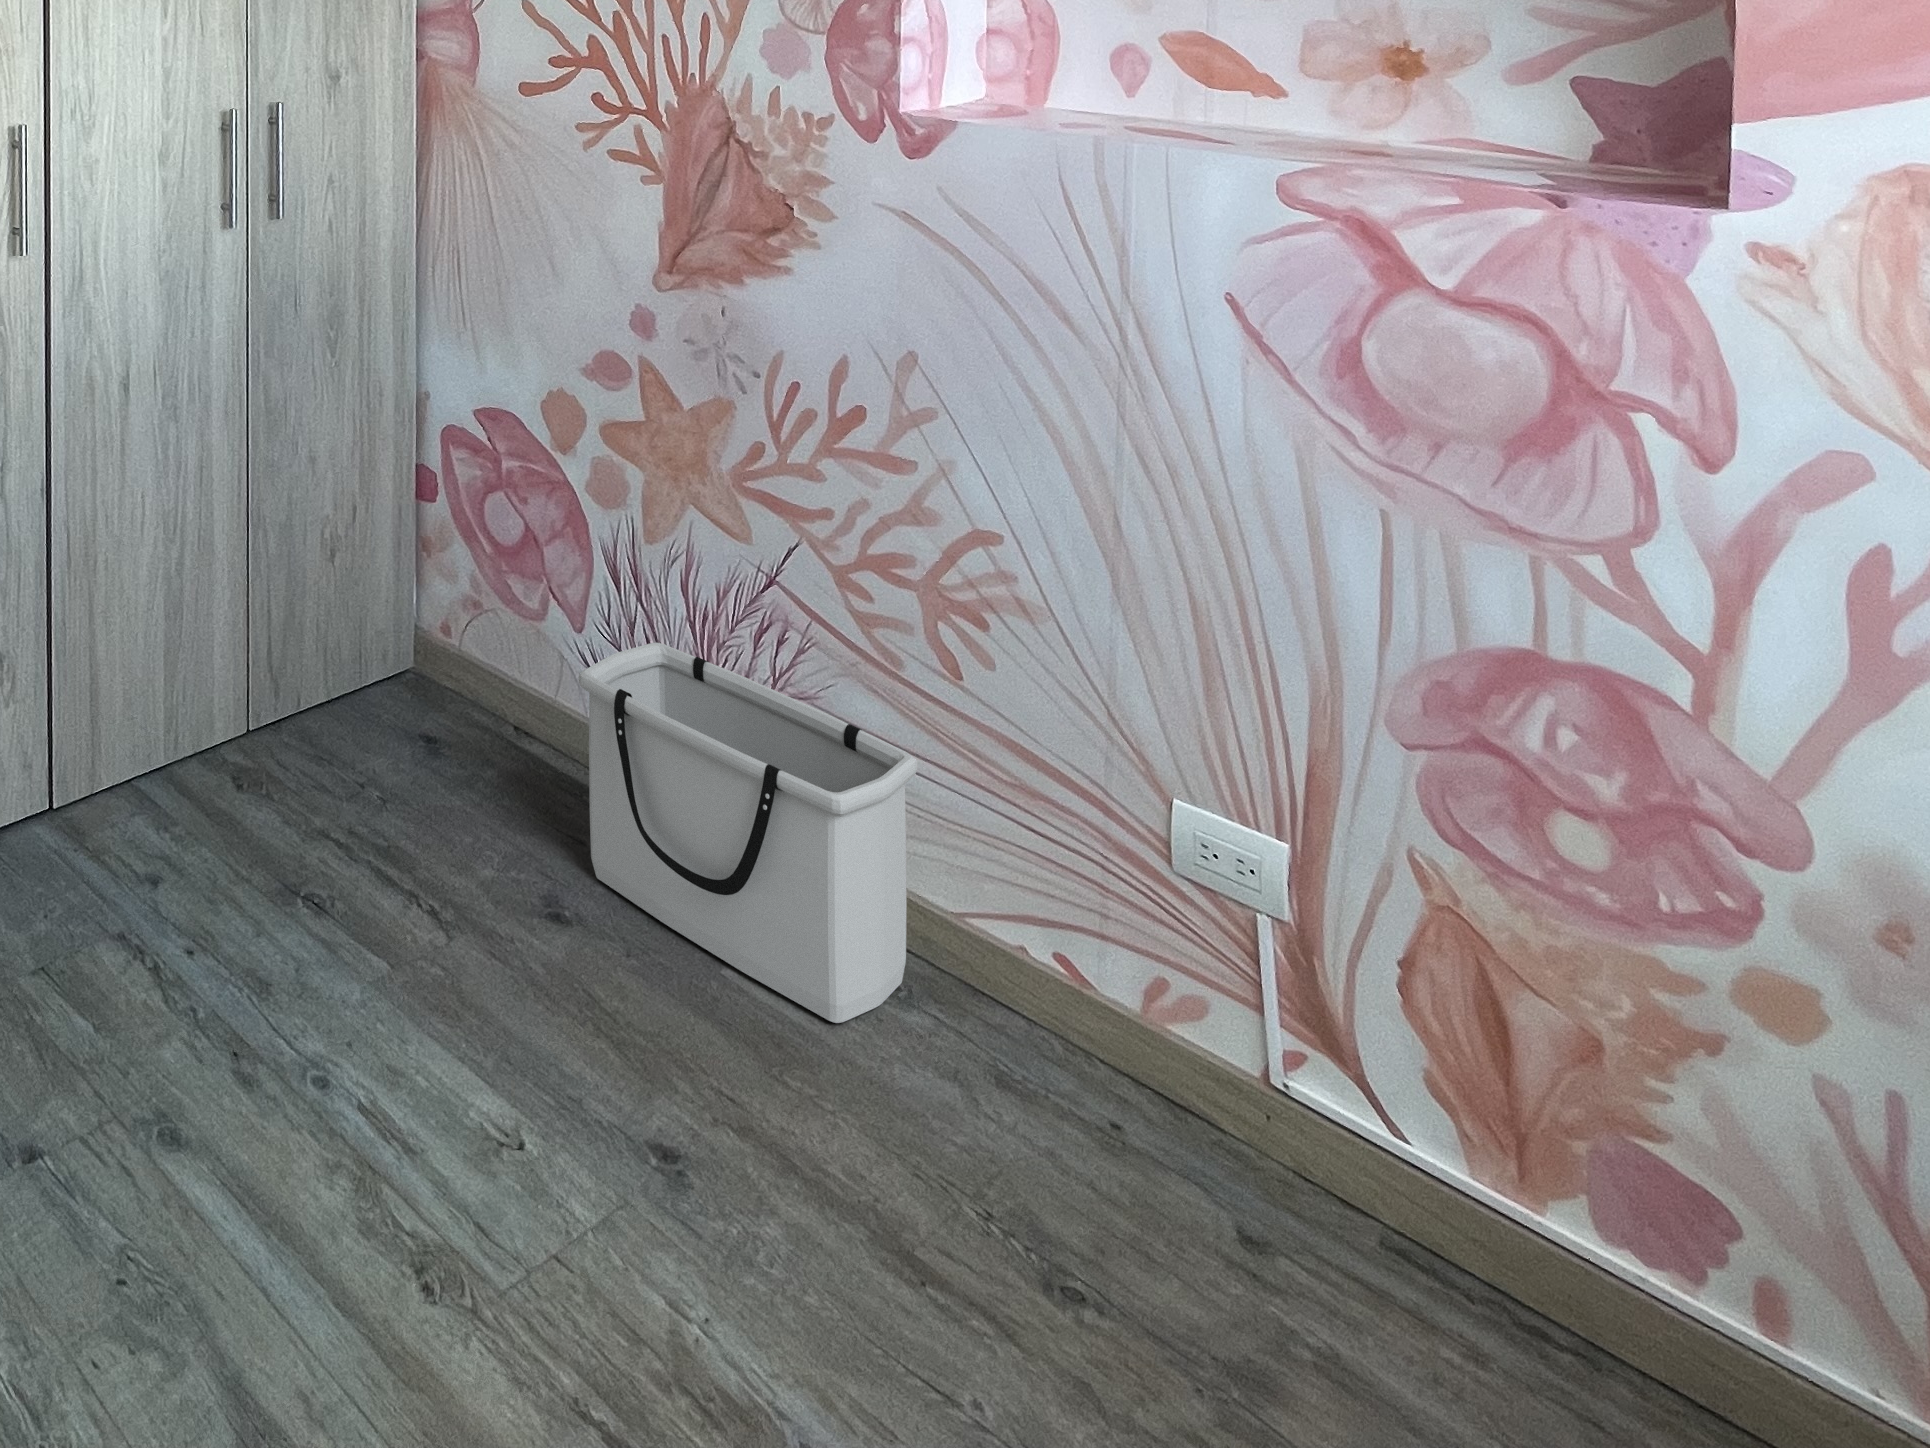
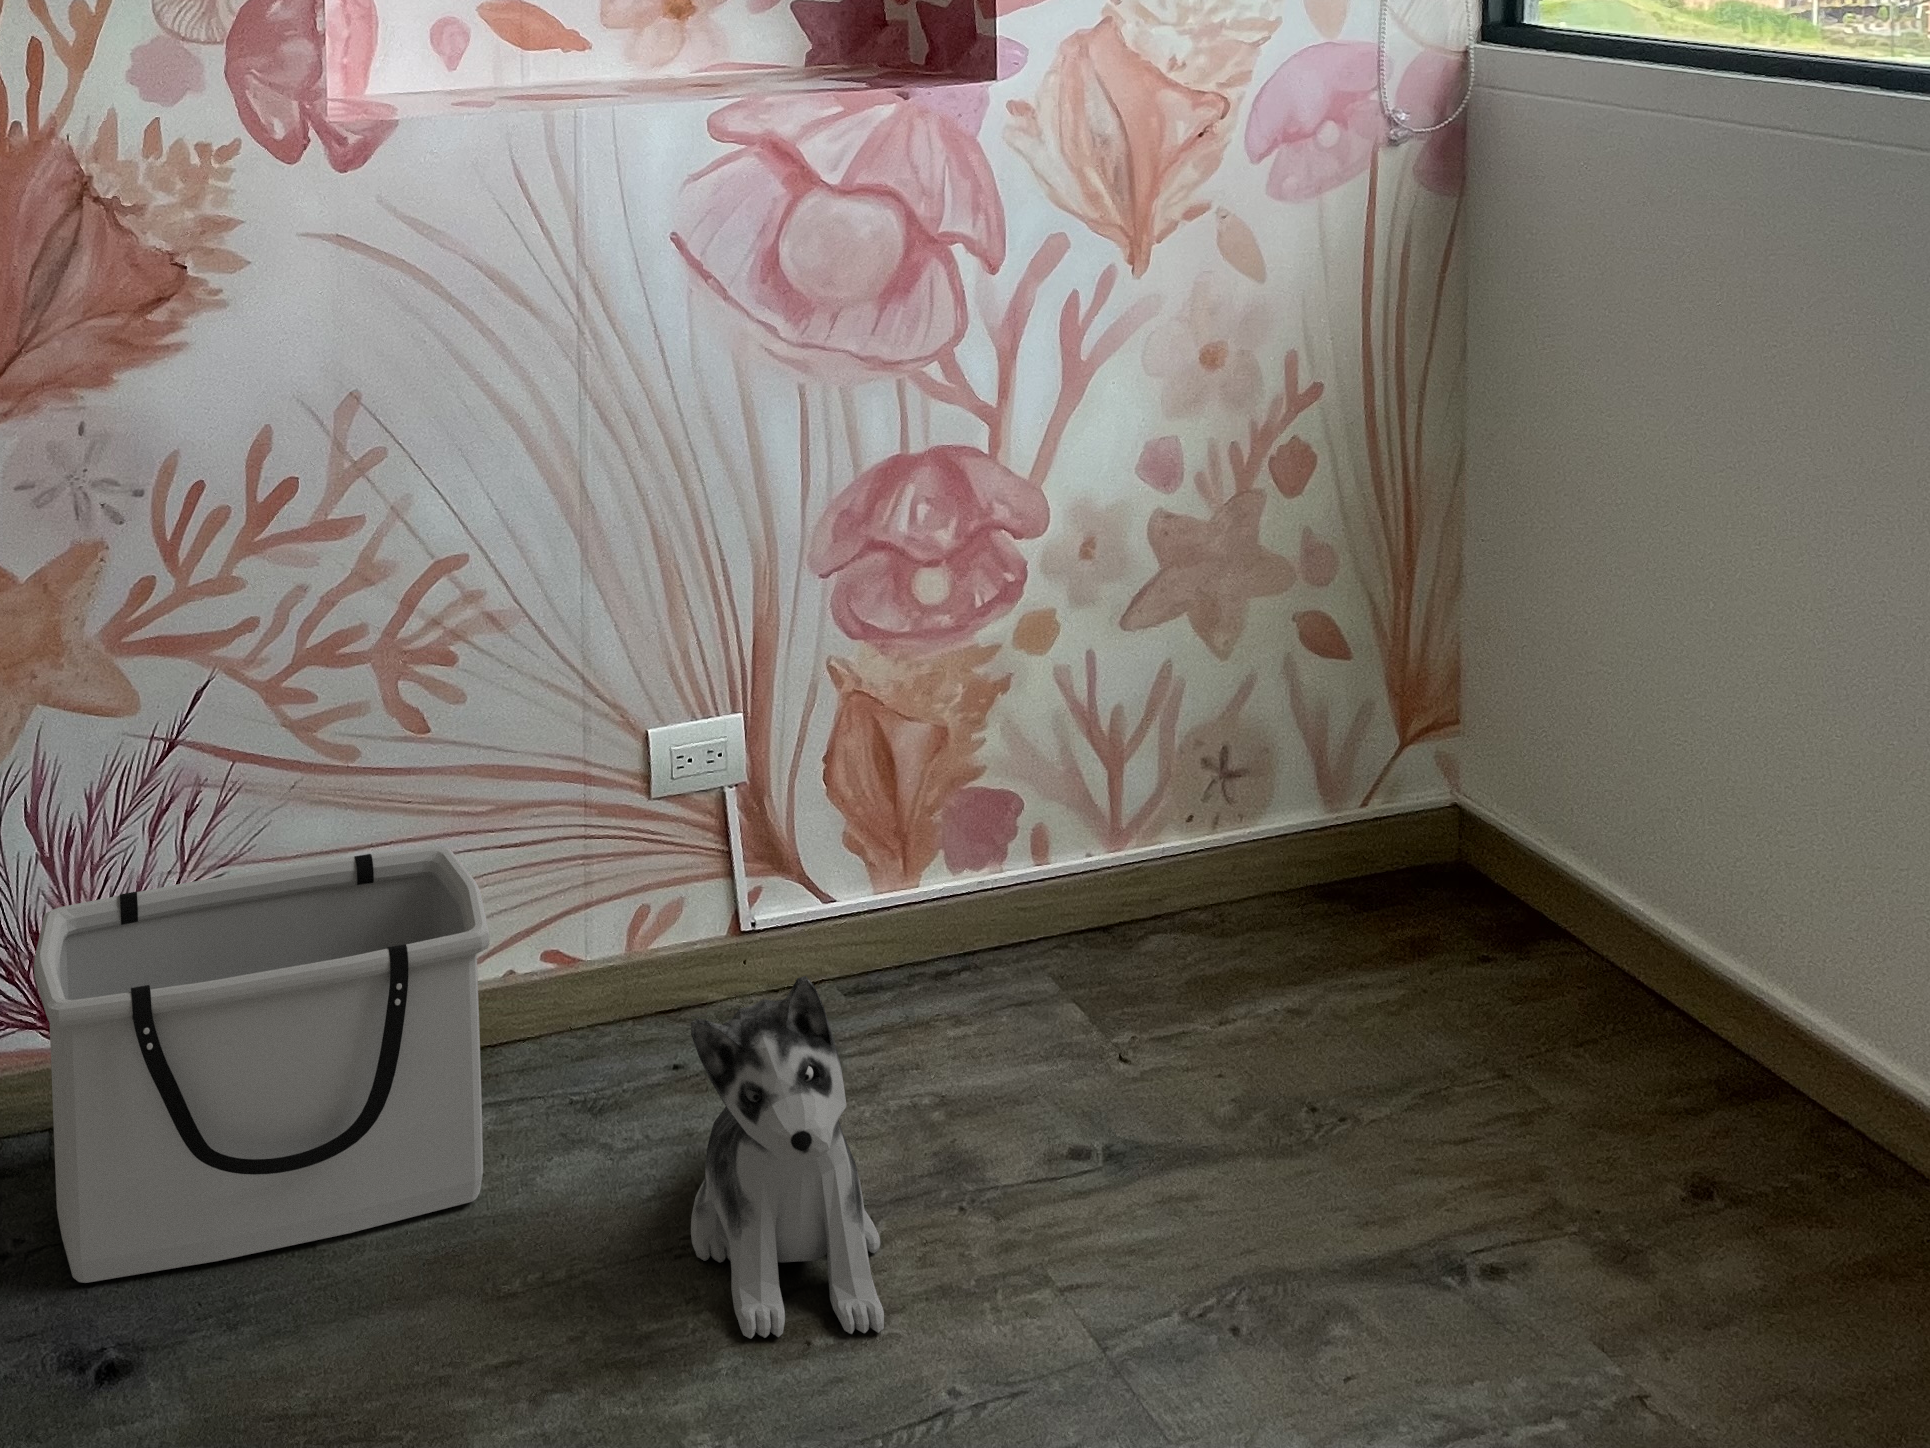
plush toy: none [861,936,1084,1297] -> present [691,976,884,1339]

